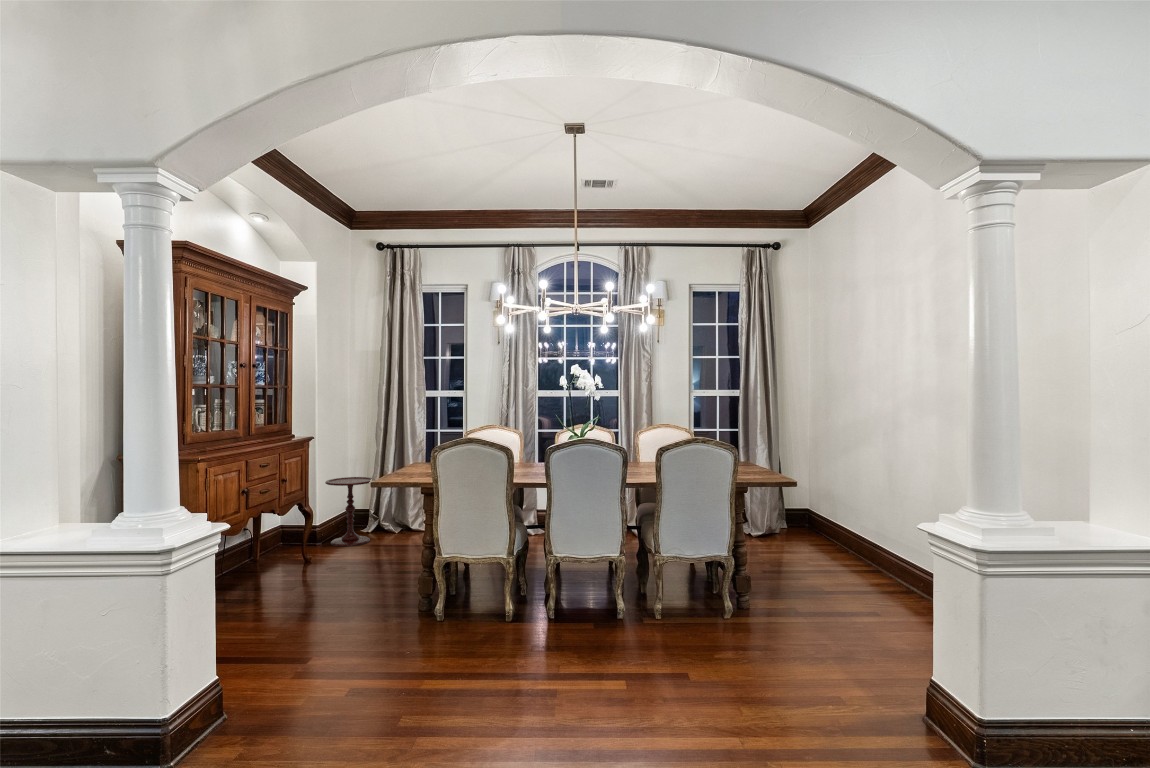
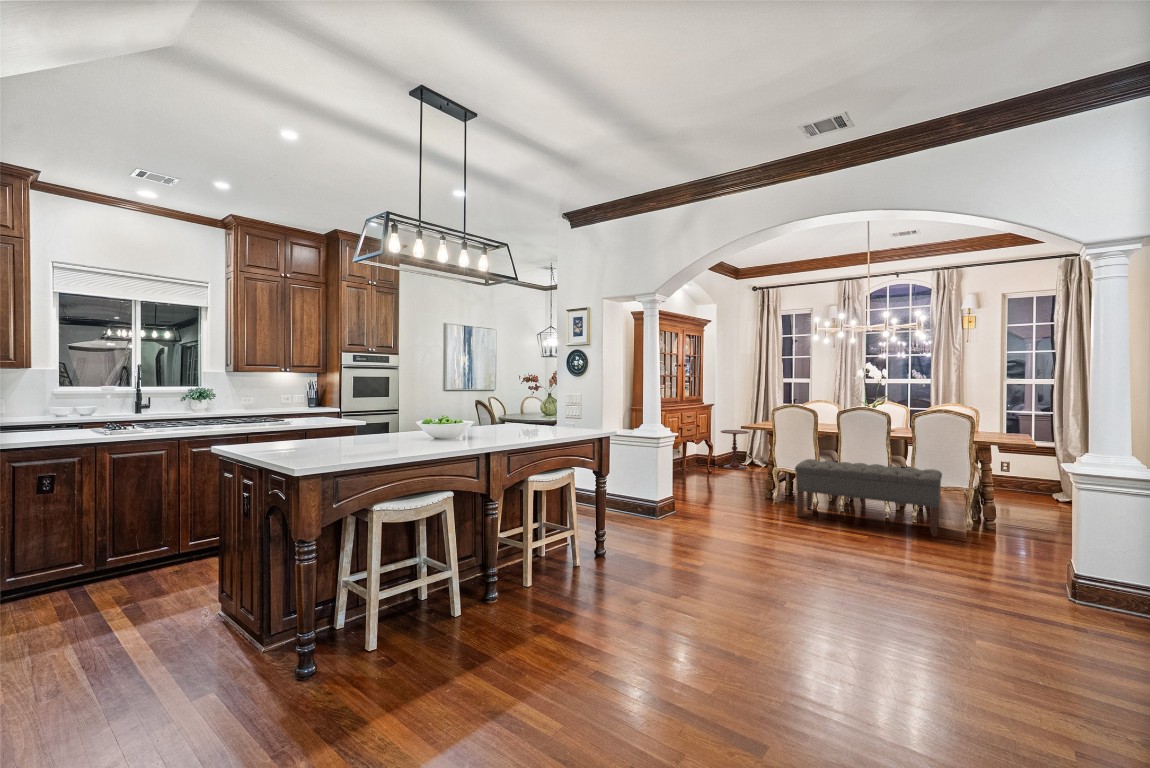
bench: none [483,534,713,656] -> present [795,459,942,537]

